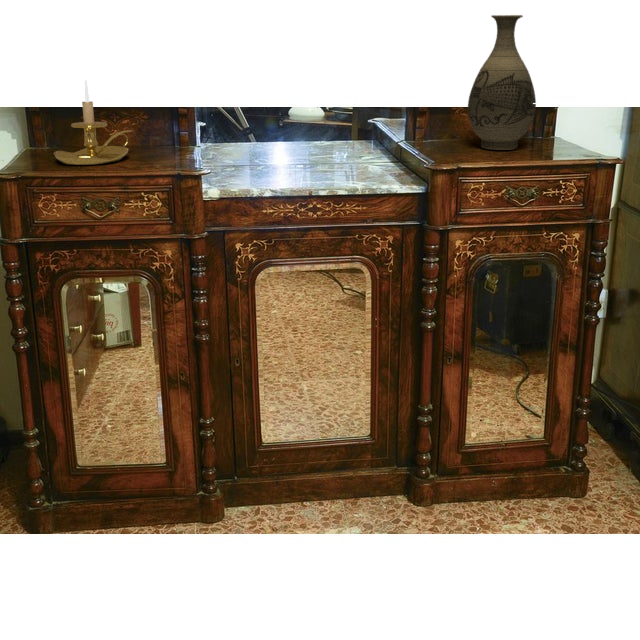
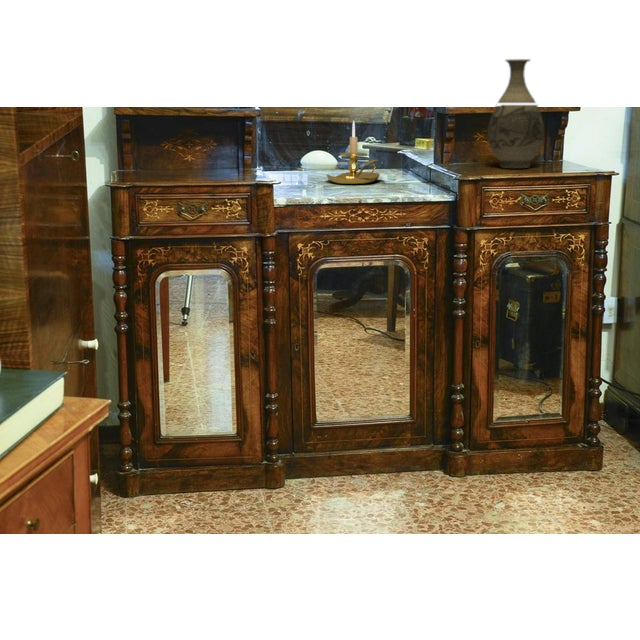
candle holder: present [54,80,133,165] -> present [327,121,380,184]

